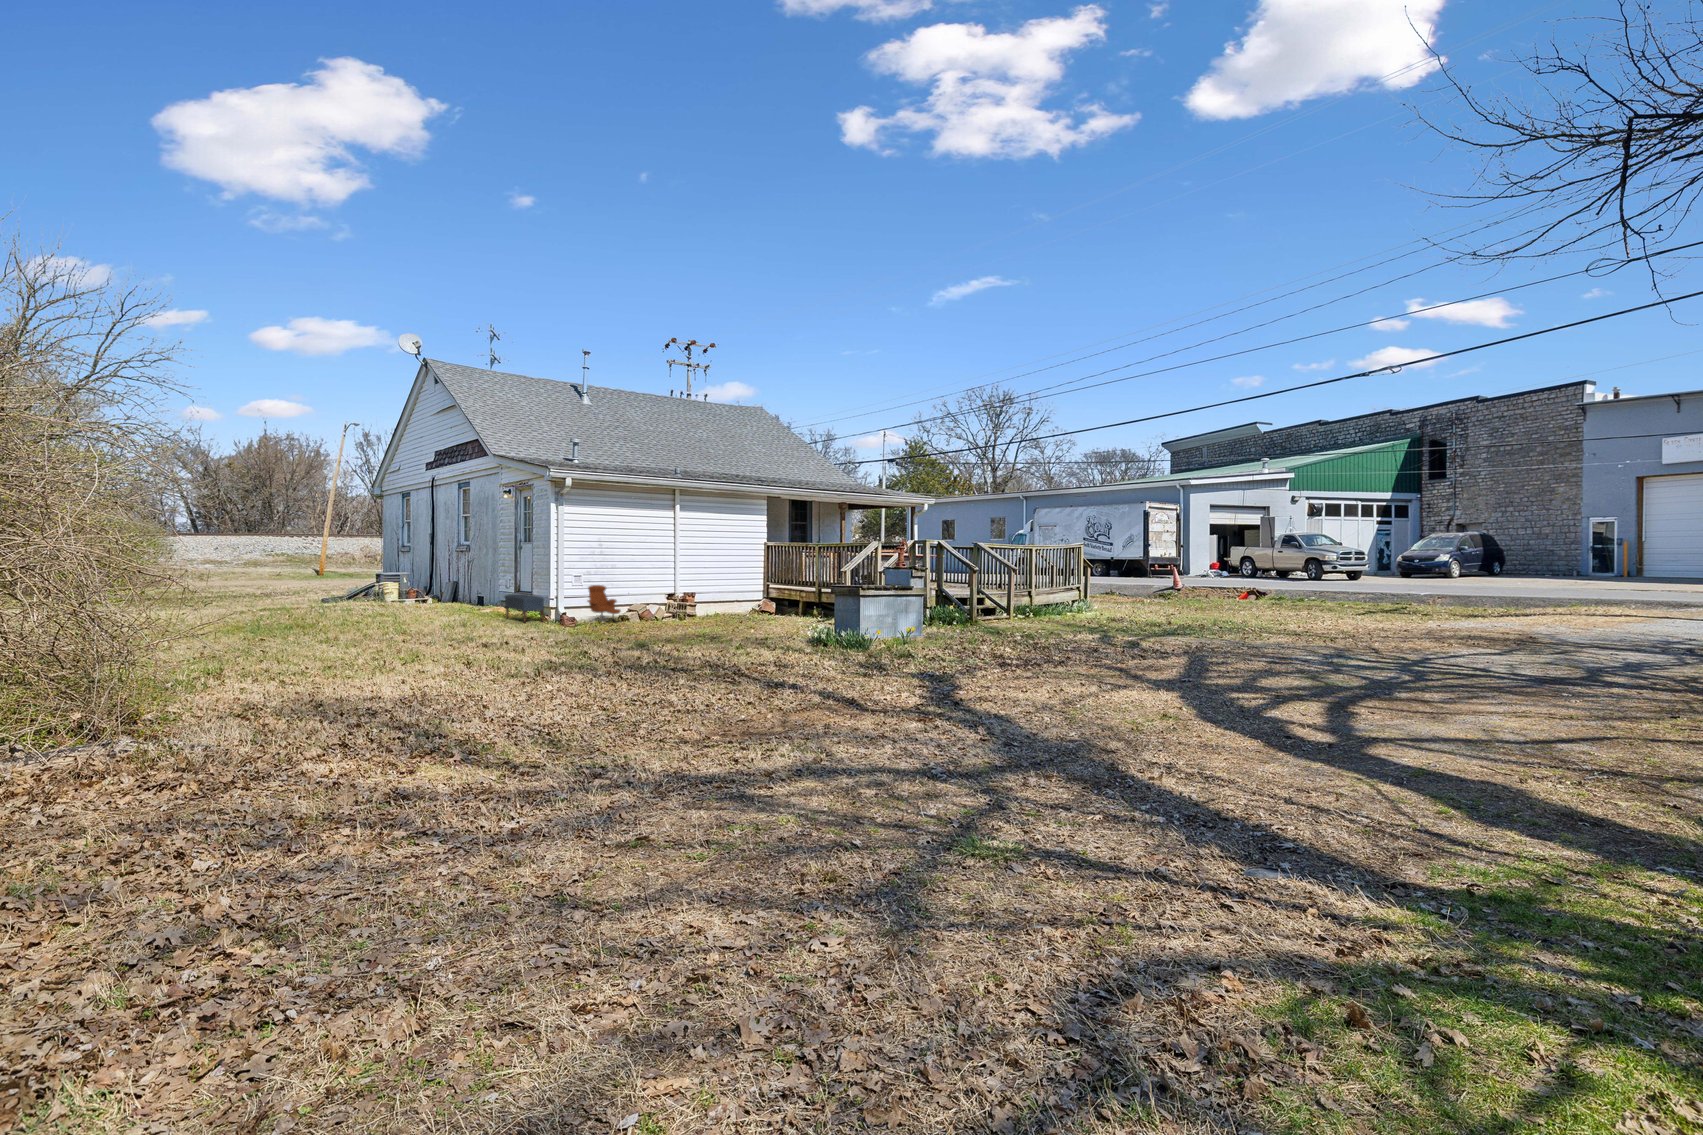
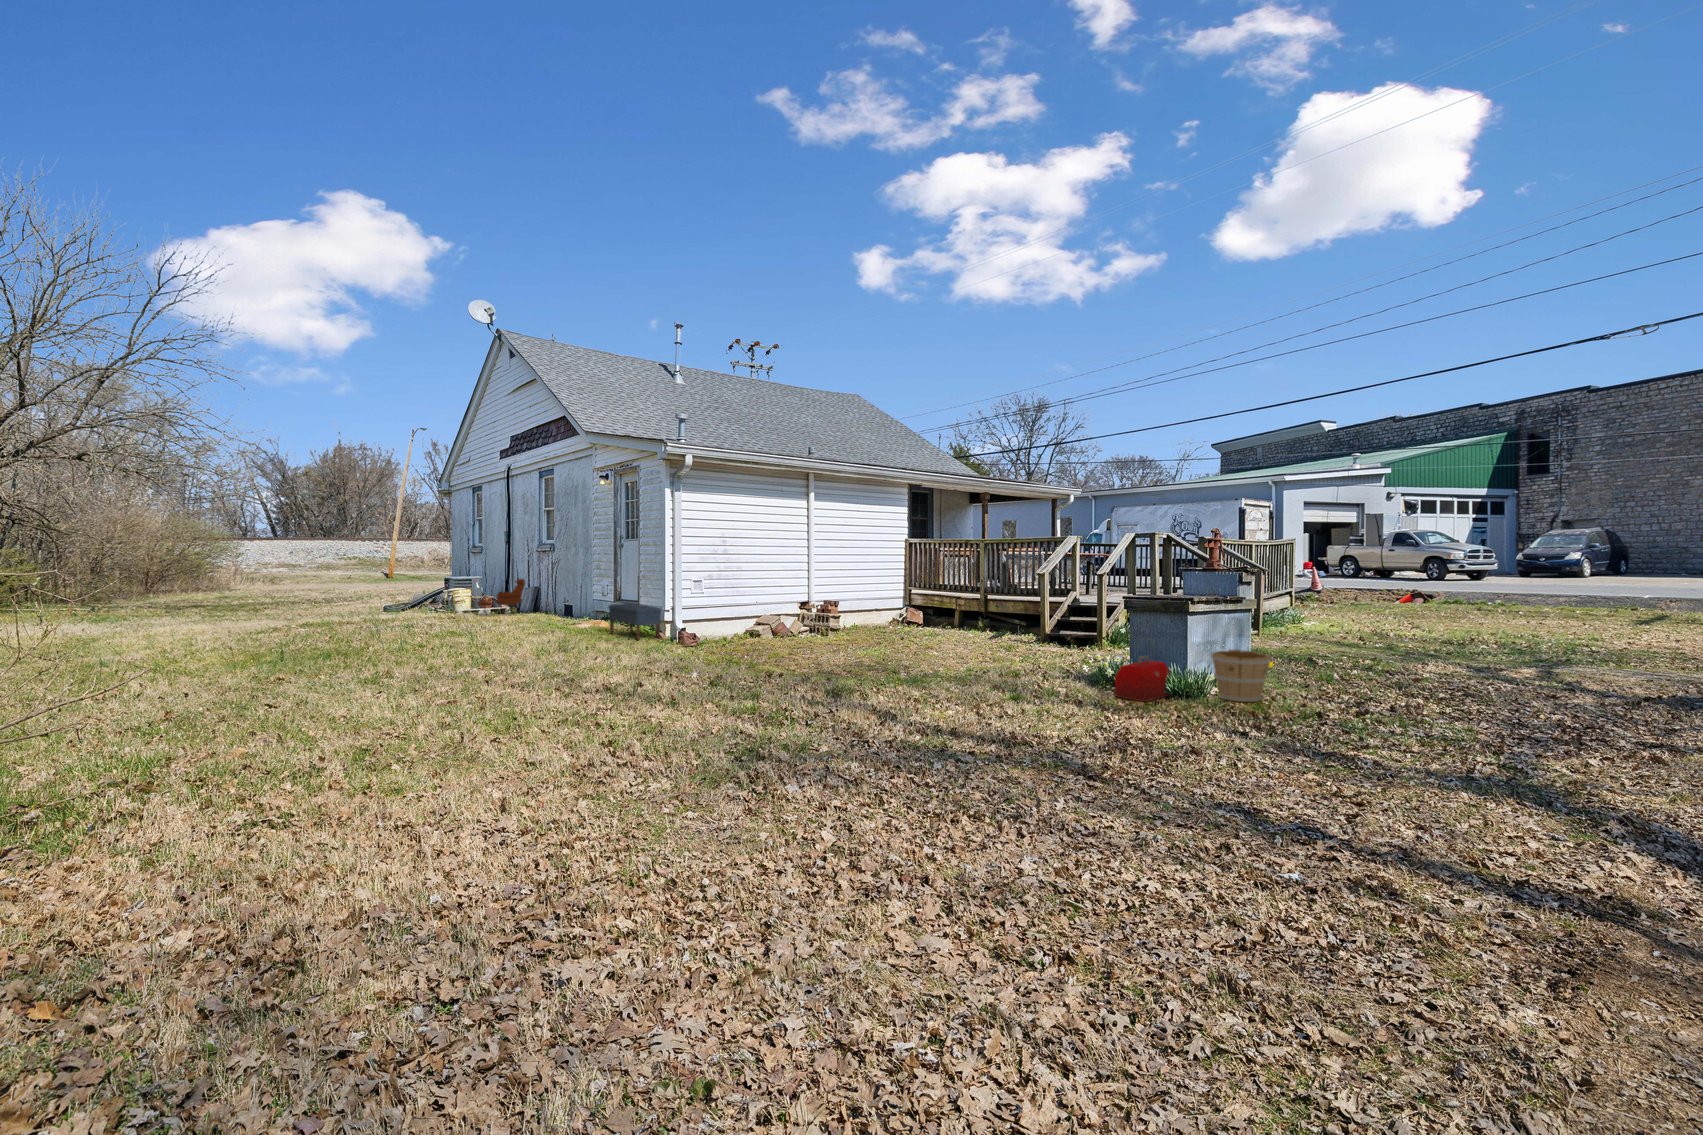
lounge chair: present [588,585,620,622] -> present [477,579,525,614]
wooden bucket: none [900,624,939,660] -> present [1211,649,1271,702]
toolbox: none [832,628,874,660] -> present [1115,655,1169,702]

